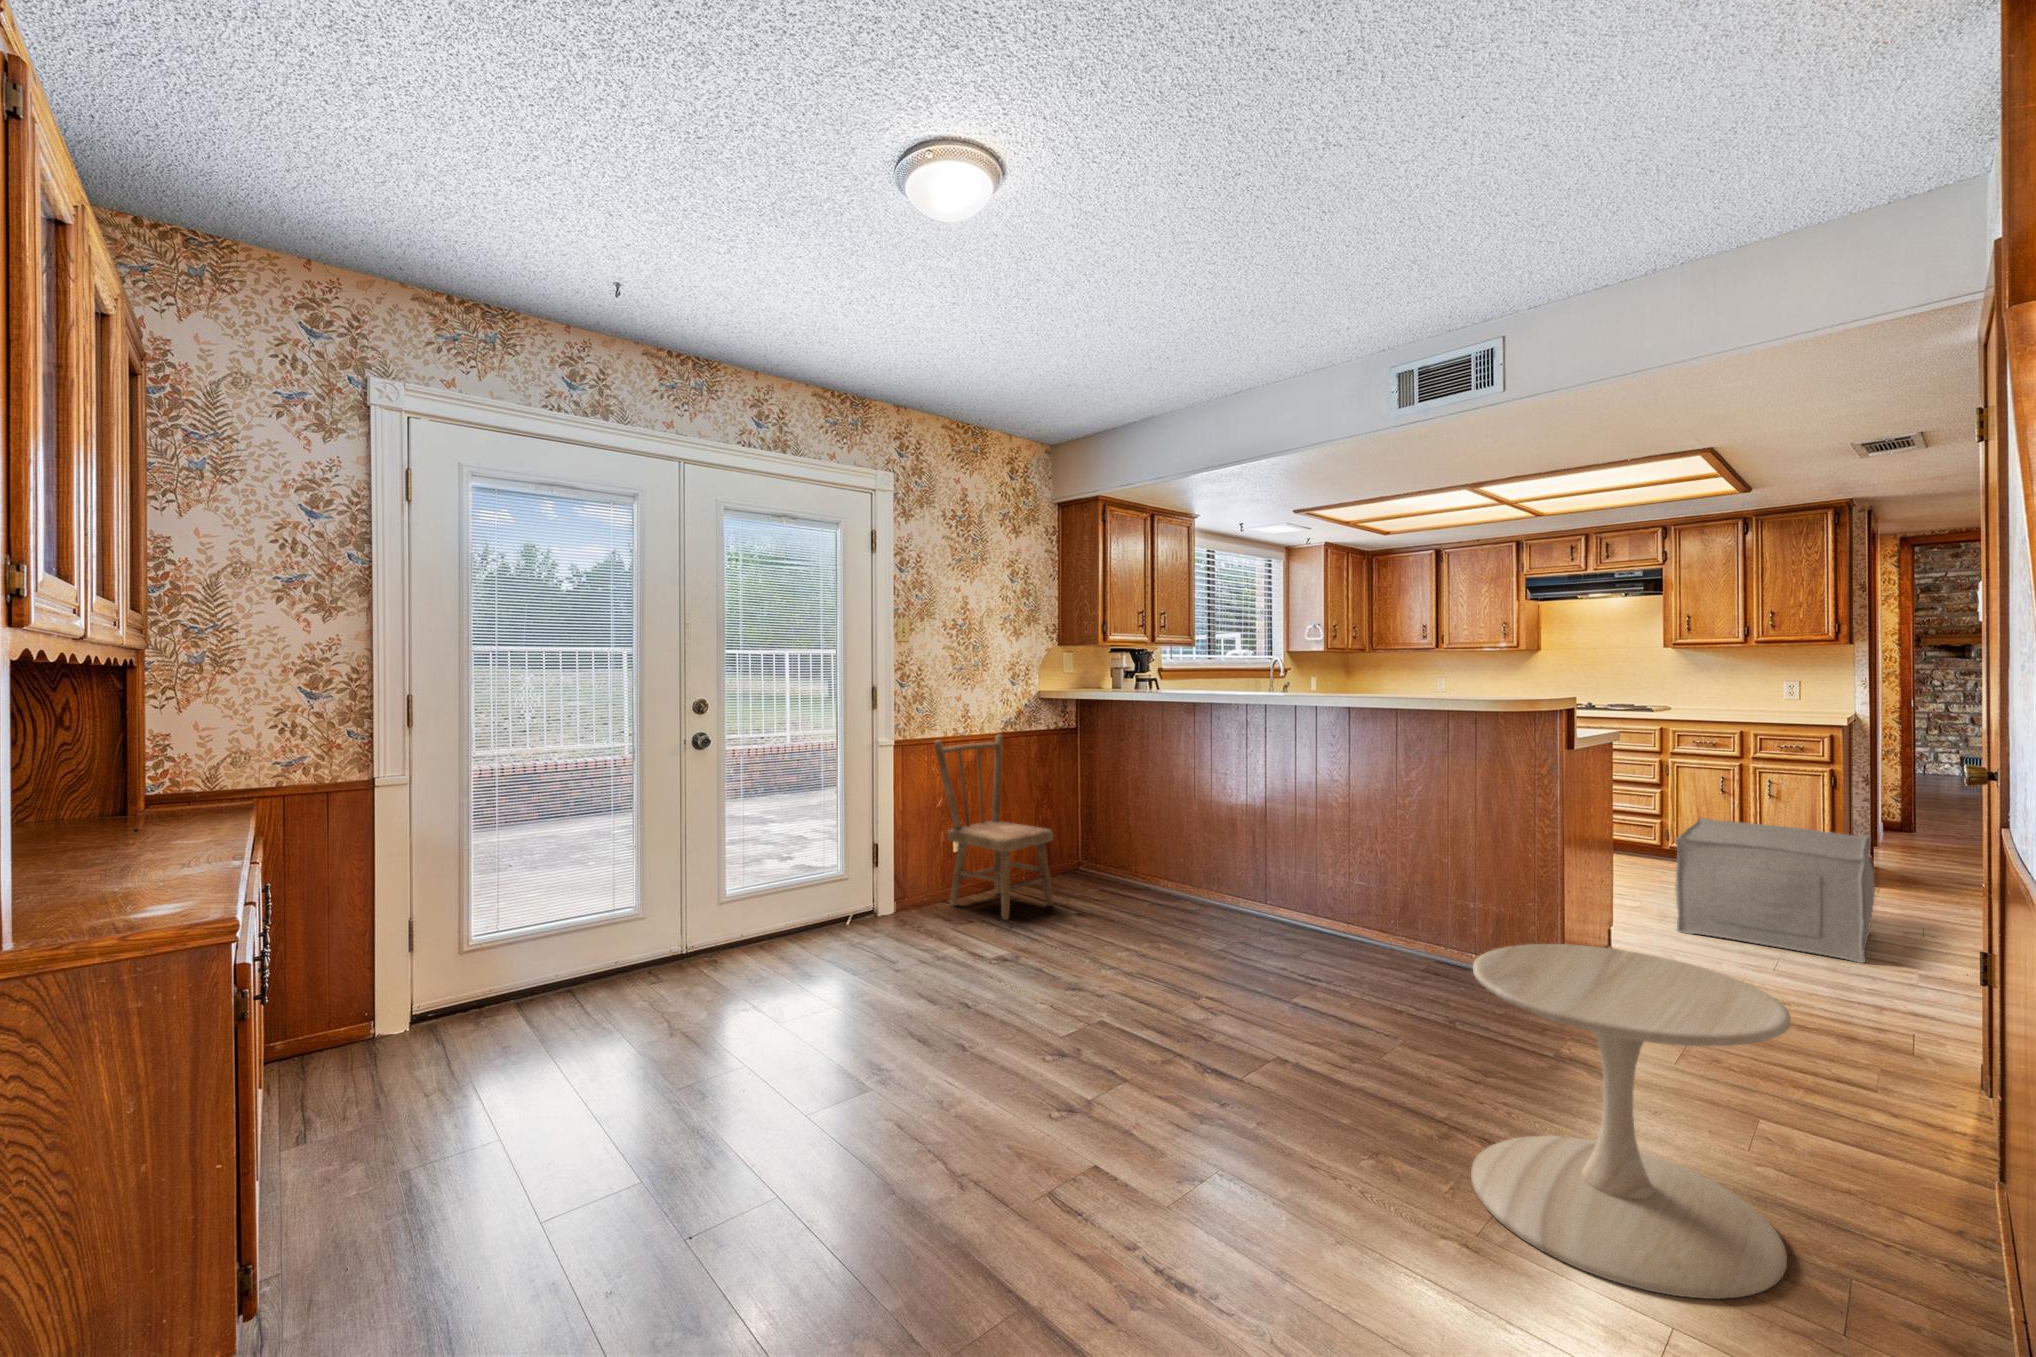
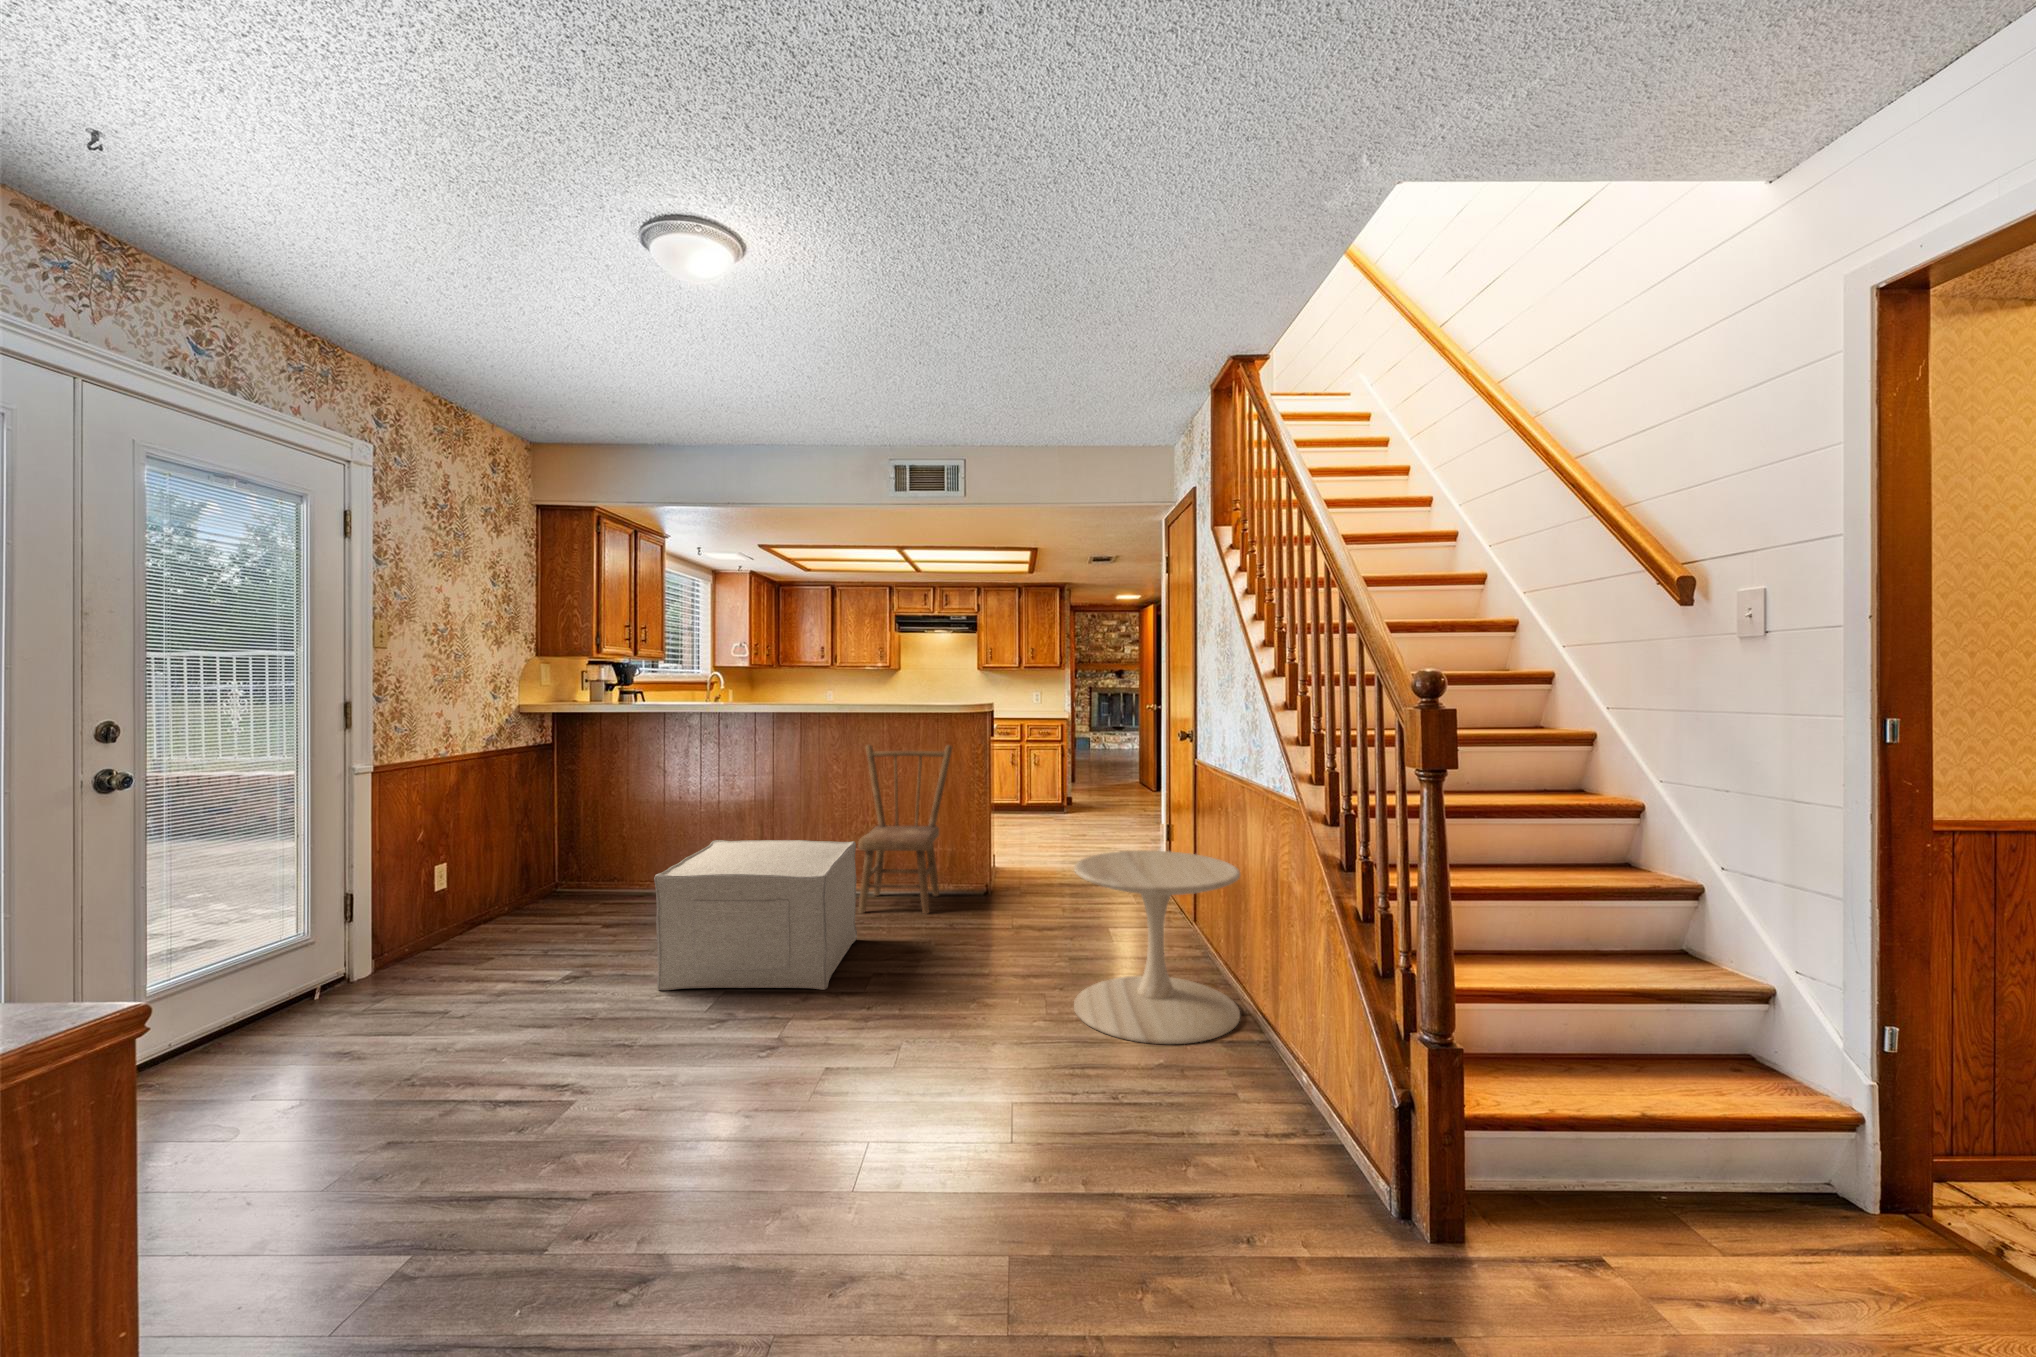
dining chair: present [934,735,1053,920] -> present [858,745,952,914]
ottoman: present [1675,818,1875,963] -> present [654,840,857,990]

